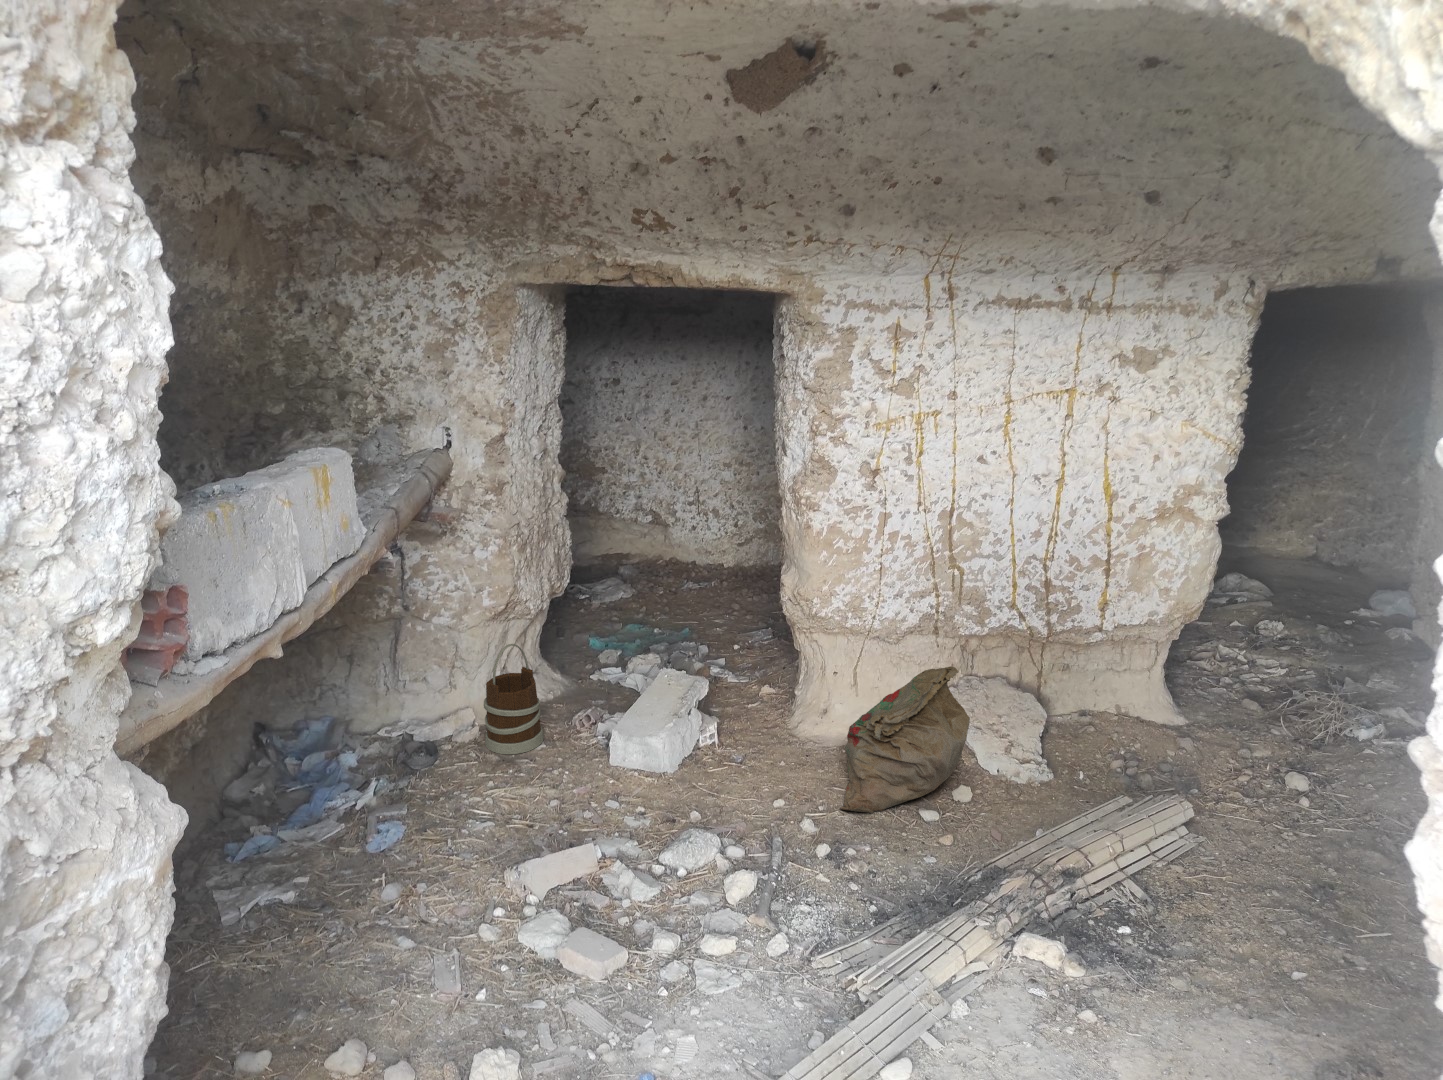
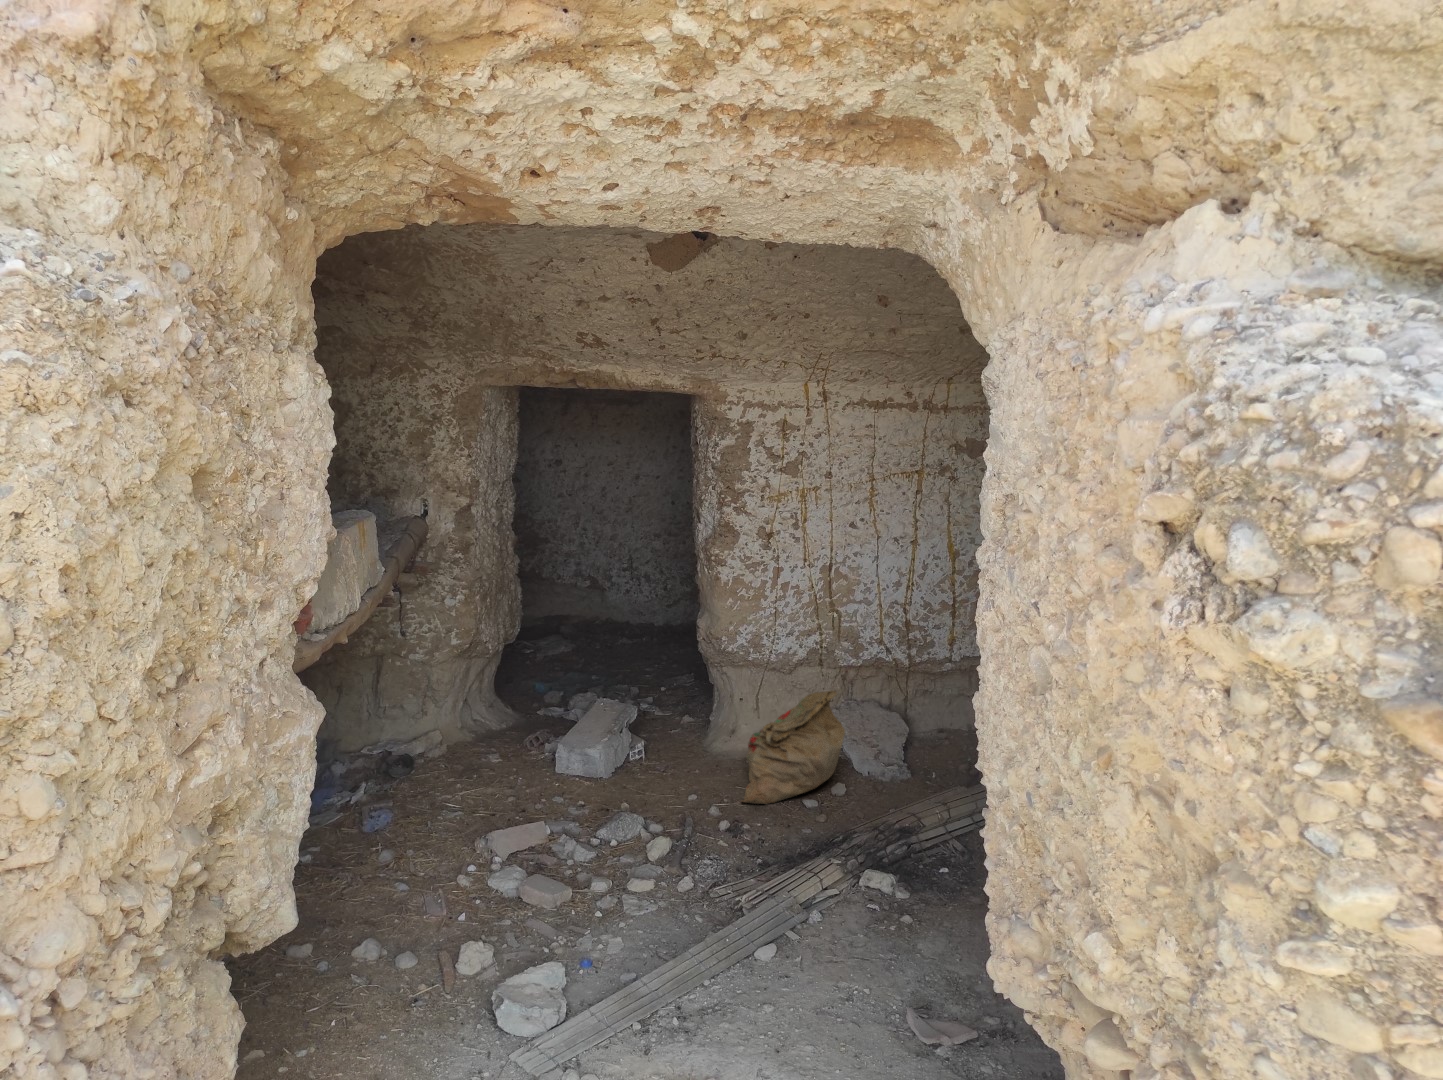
wooden bucket: present [484,644,544,754] -> none [450,675,499,767]

